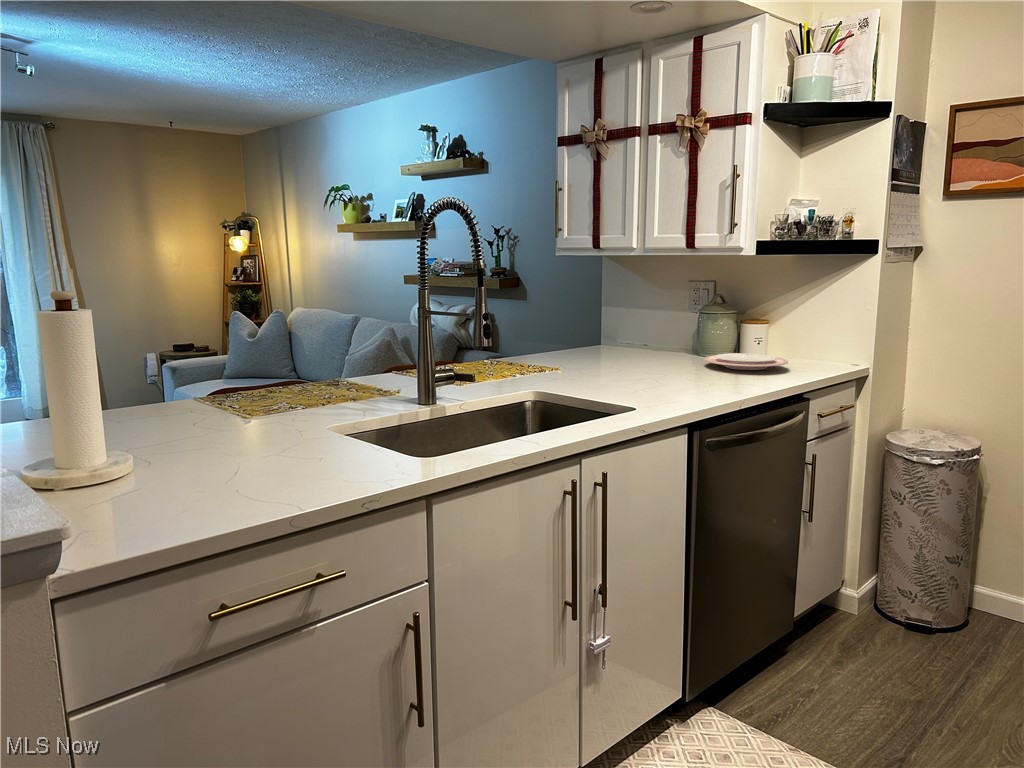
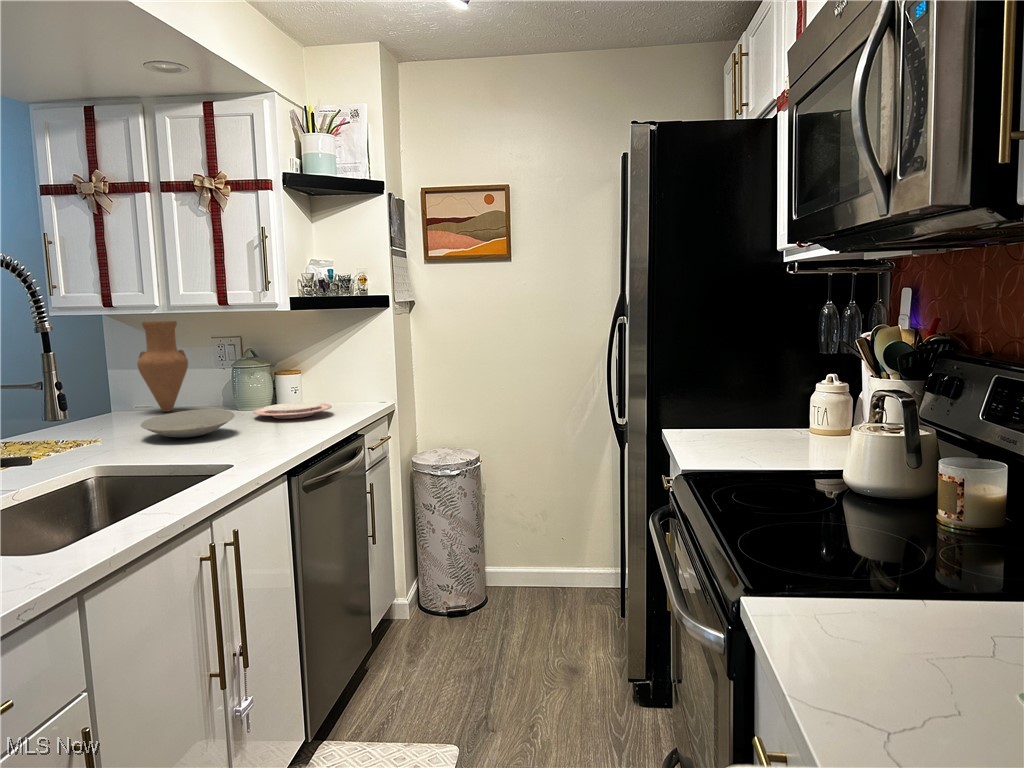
vase: none [617,262,661,348] -> present [137,321,188,412]
bowl: none [592,349,676,375] -> present [140,409,235,438]

